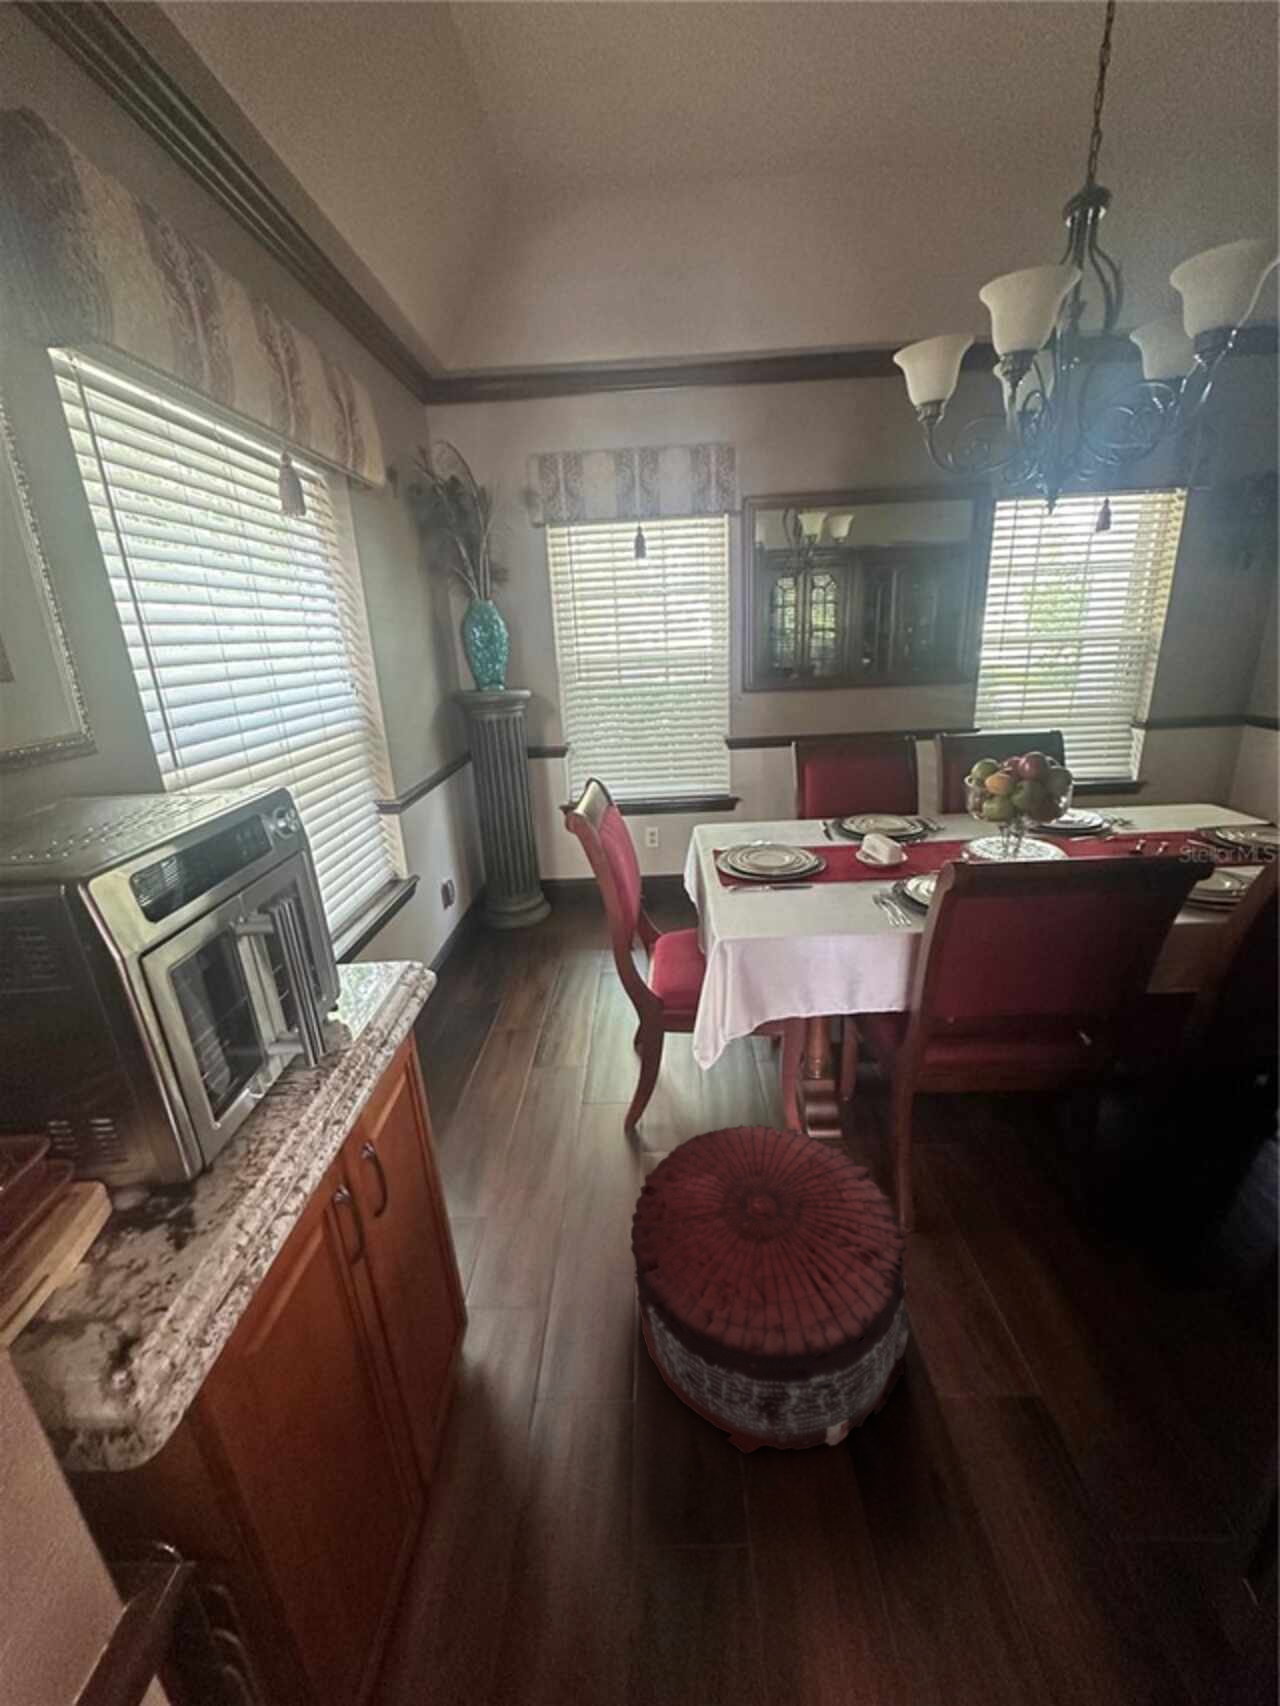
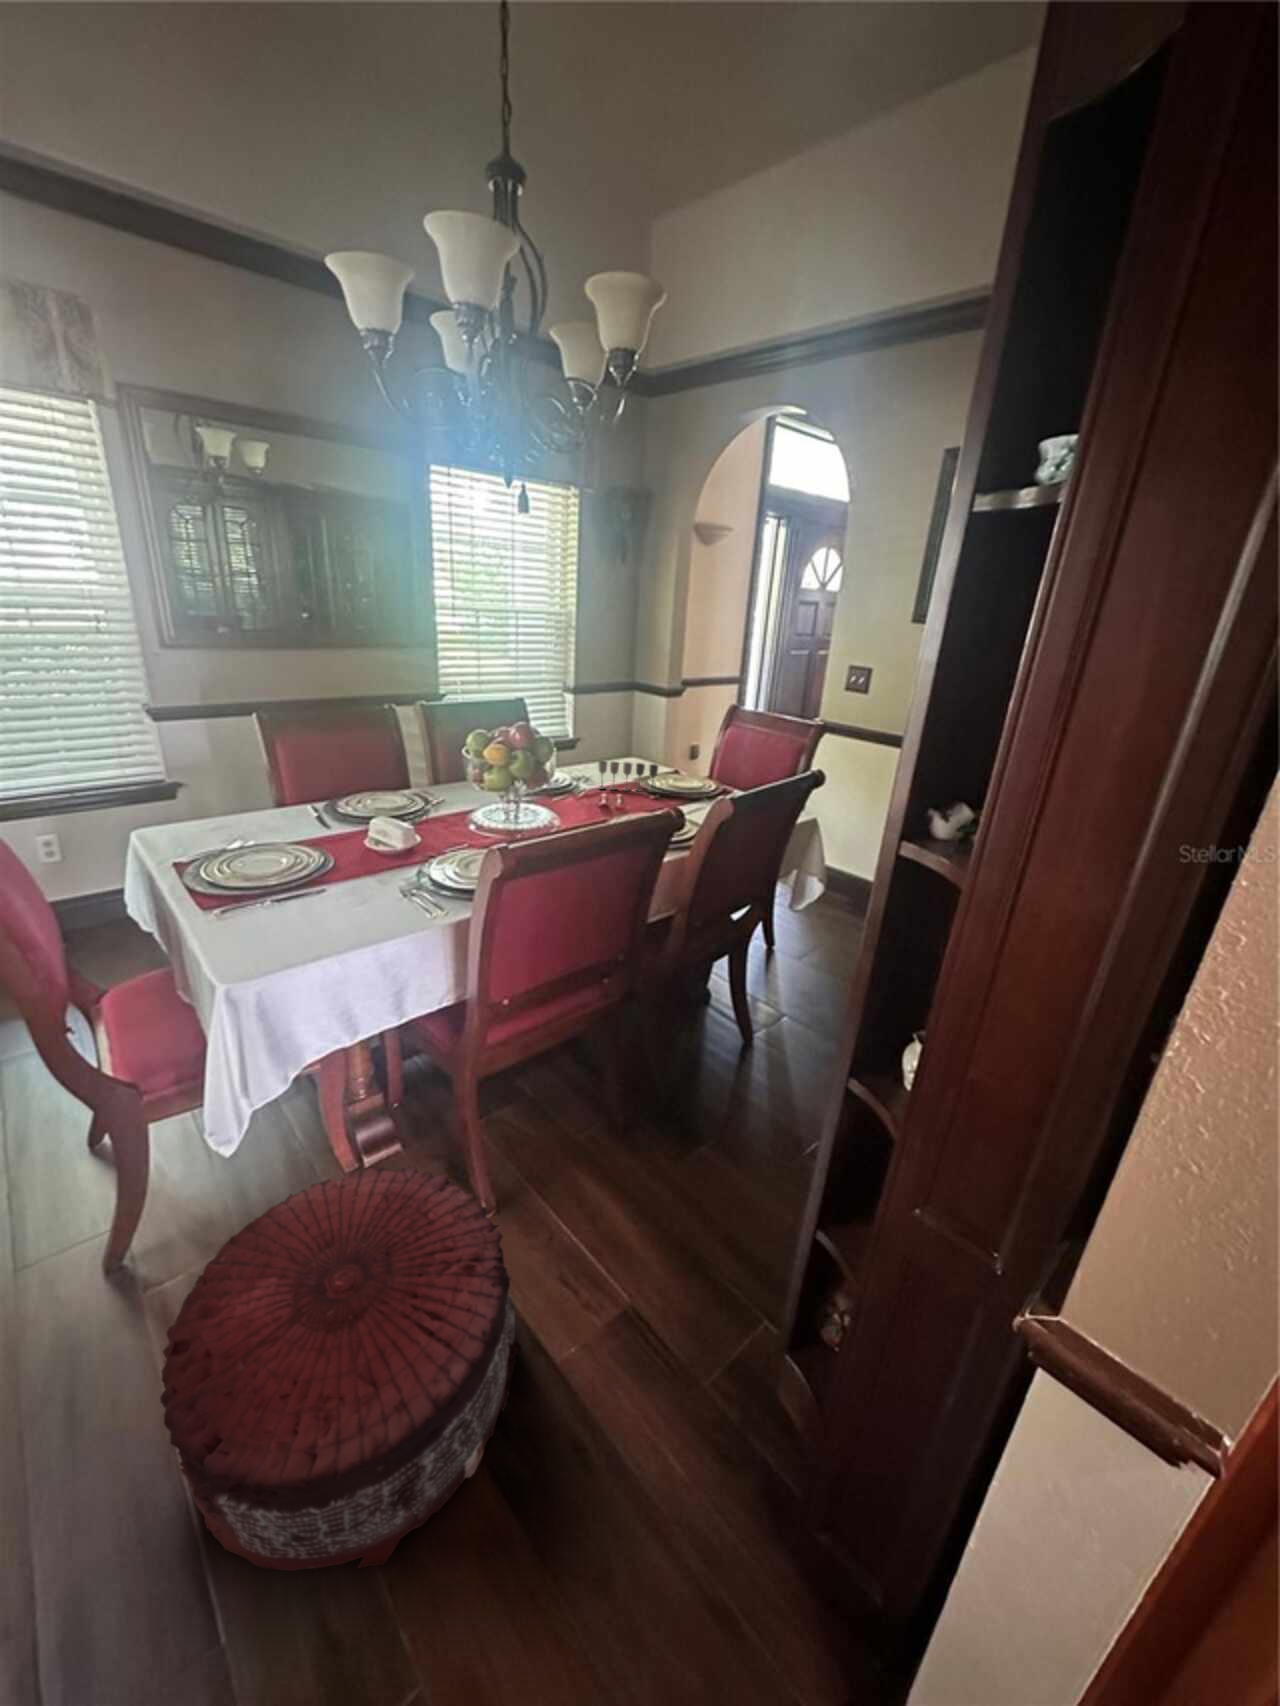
wine glass: none [1138,802,1238,846] -> present [598,761,658,792]

